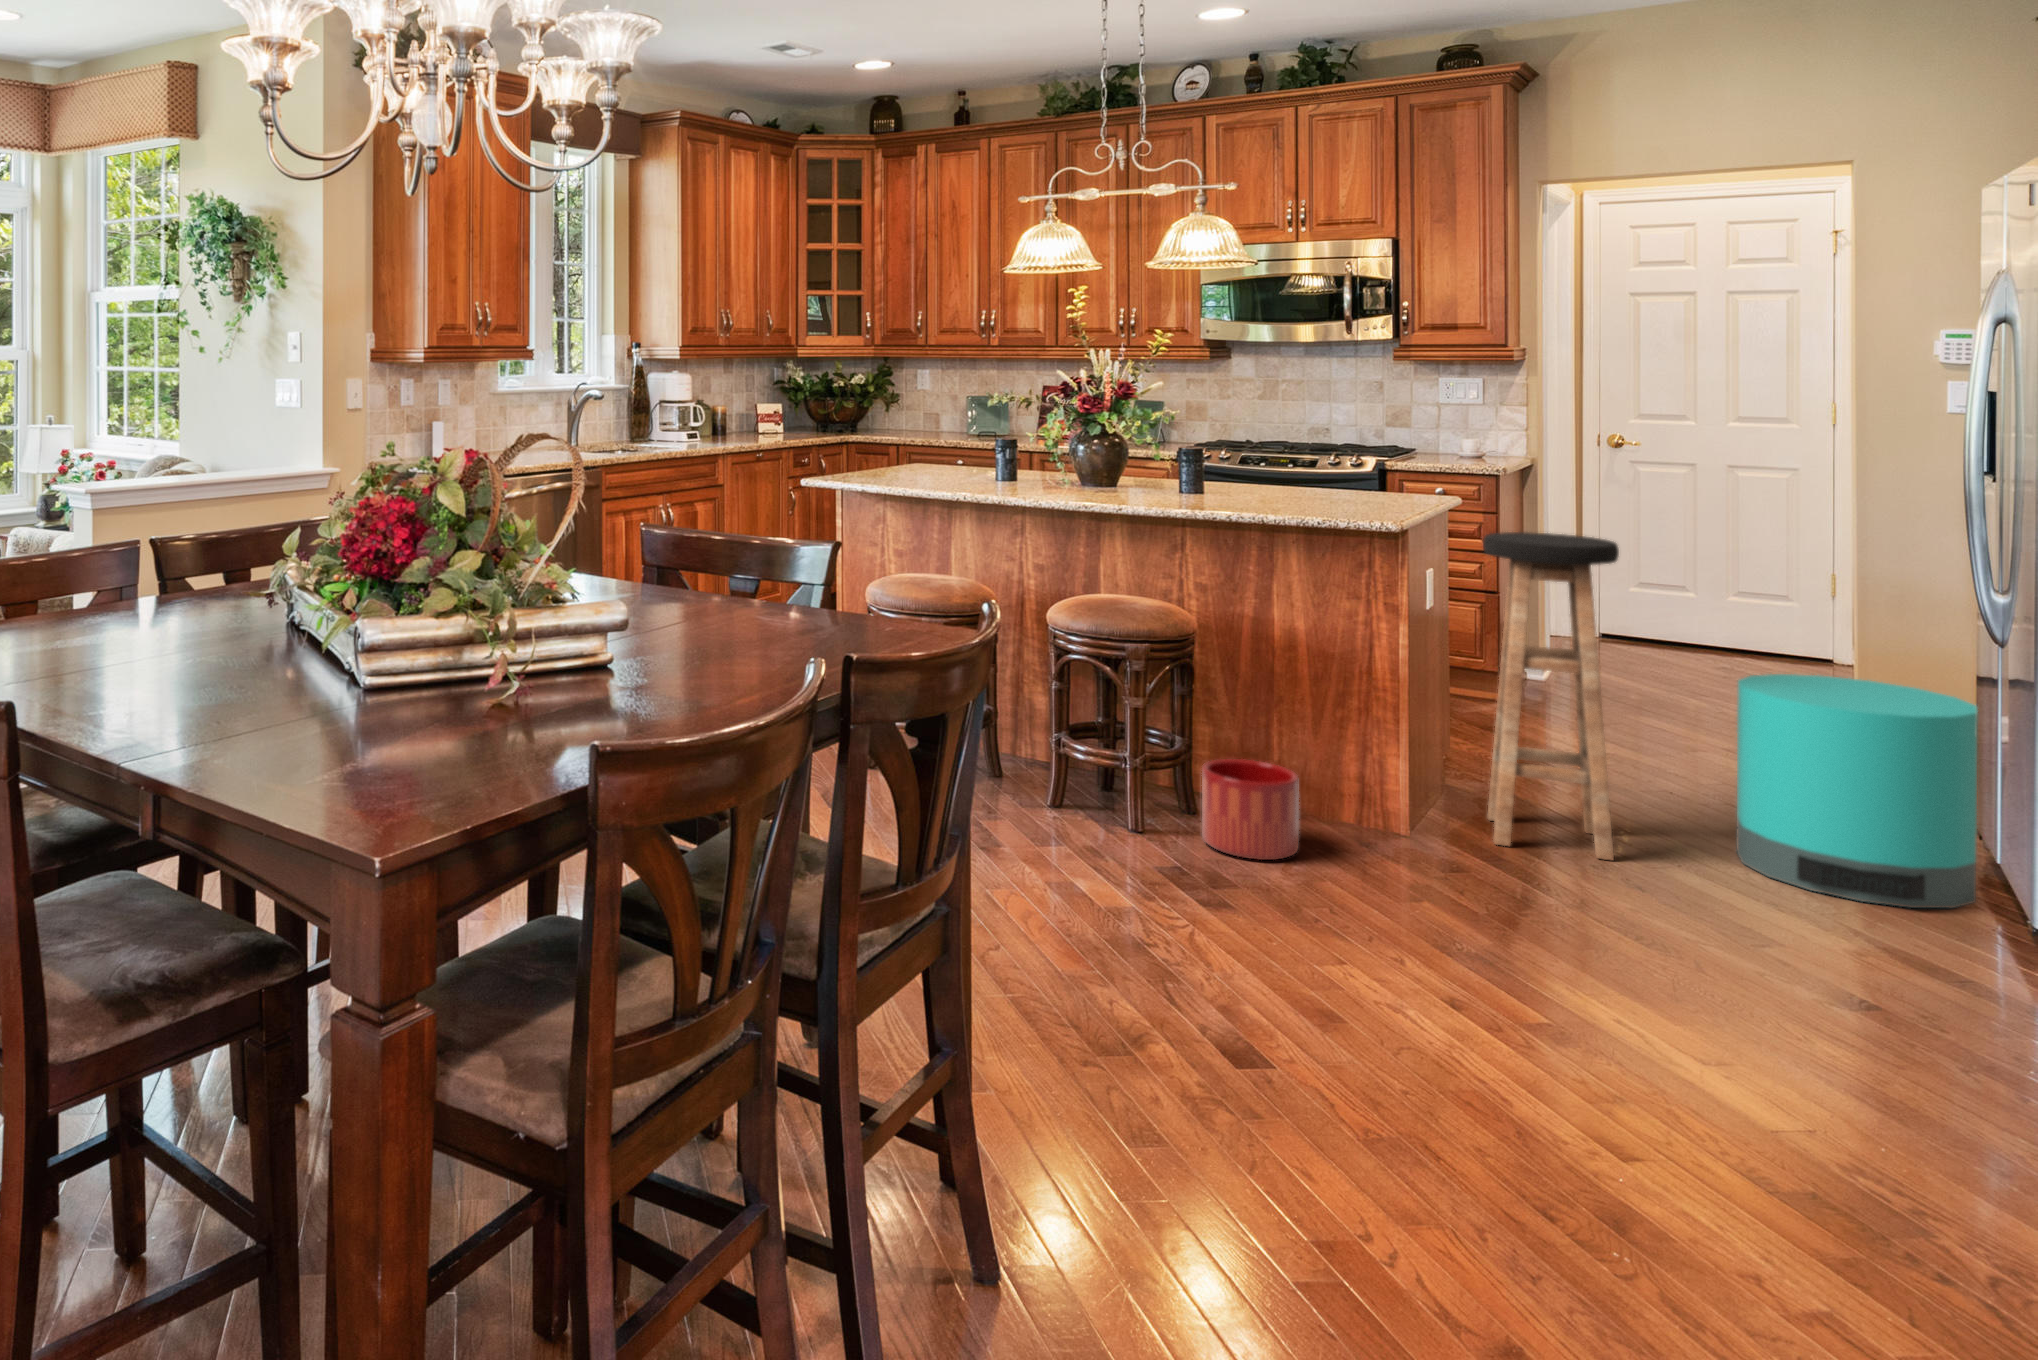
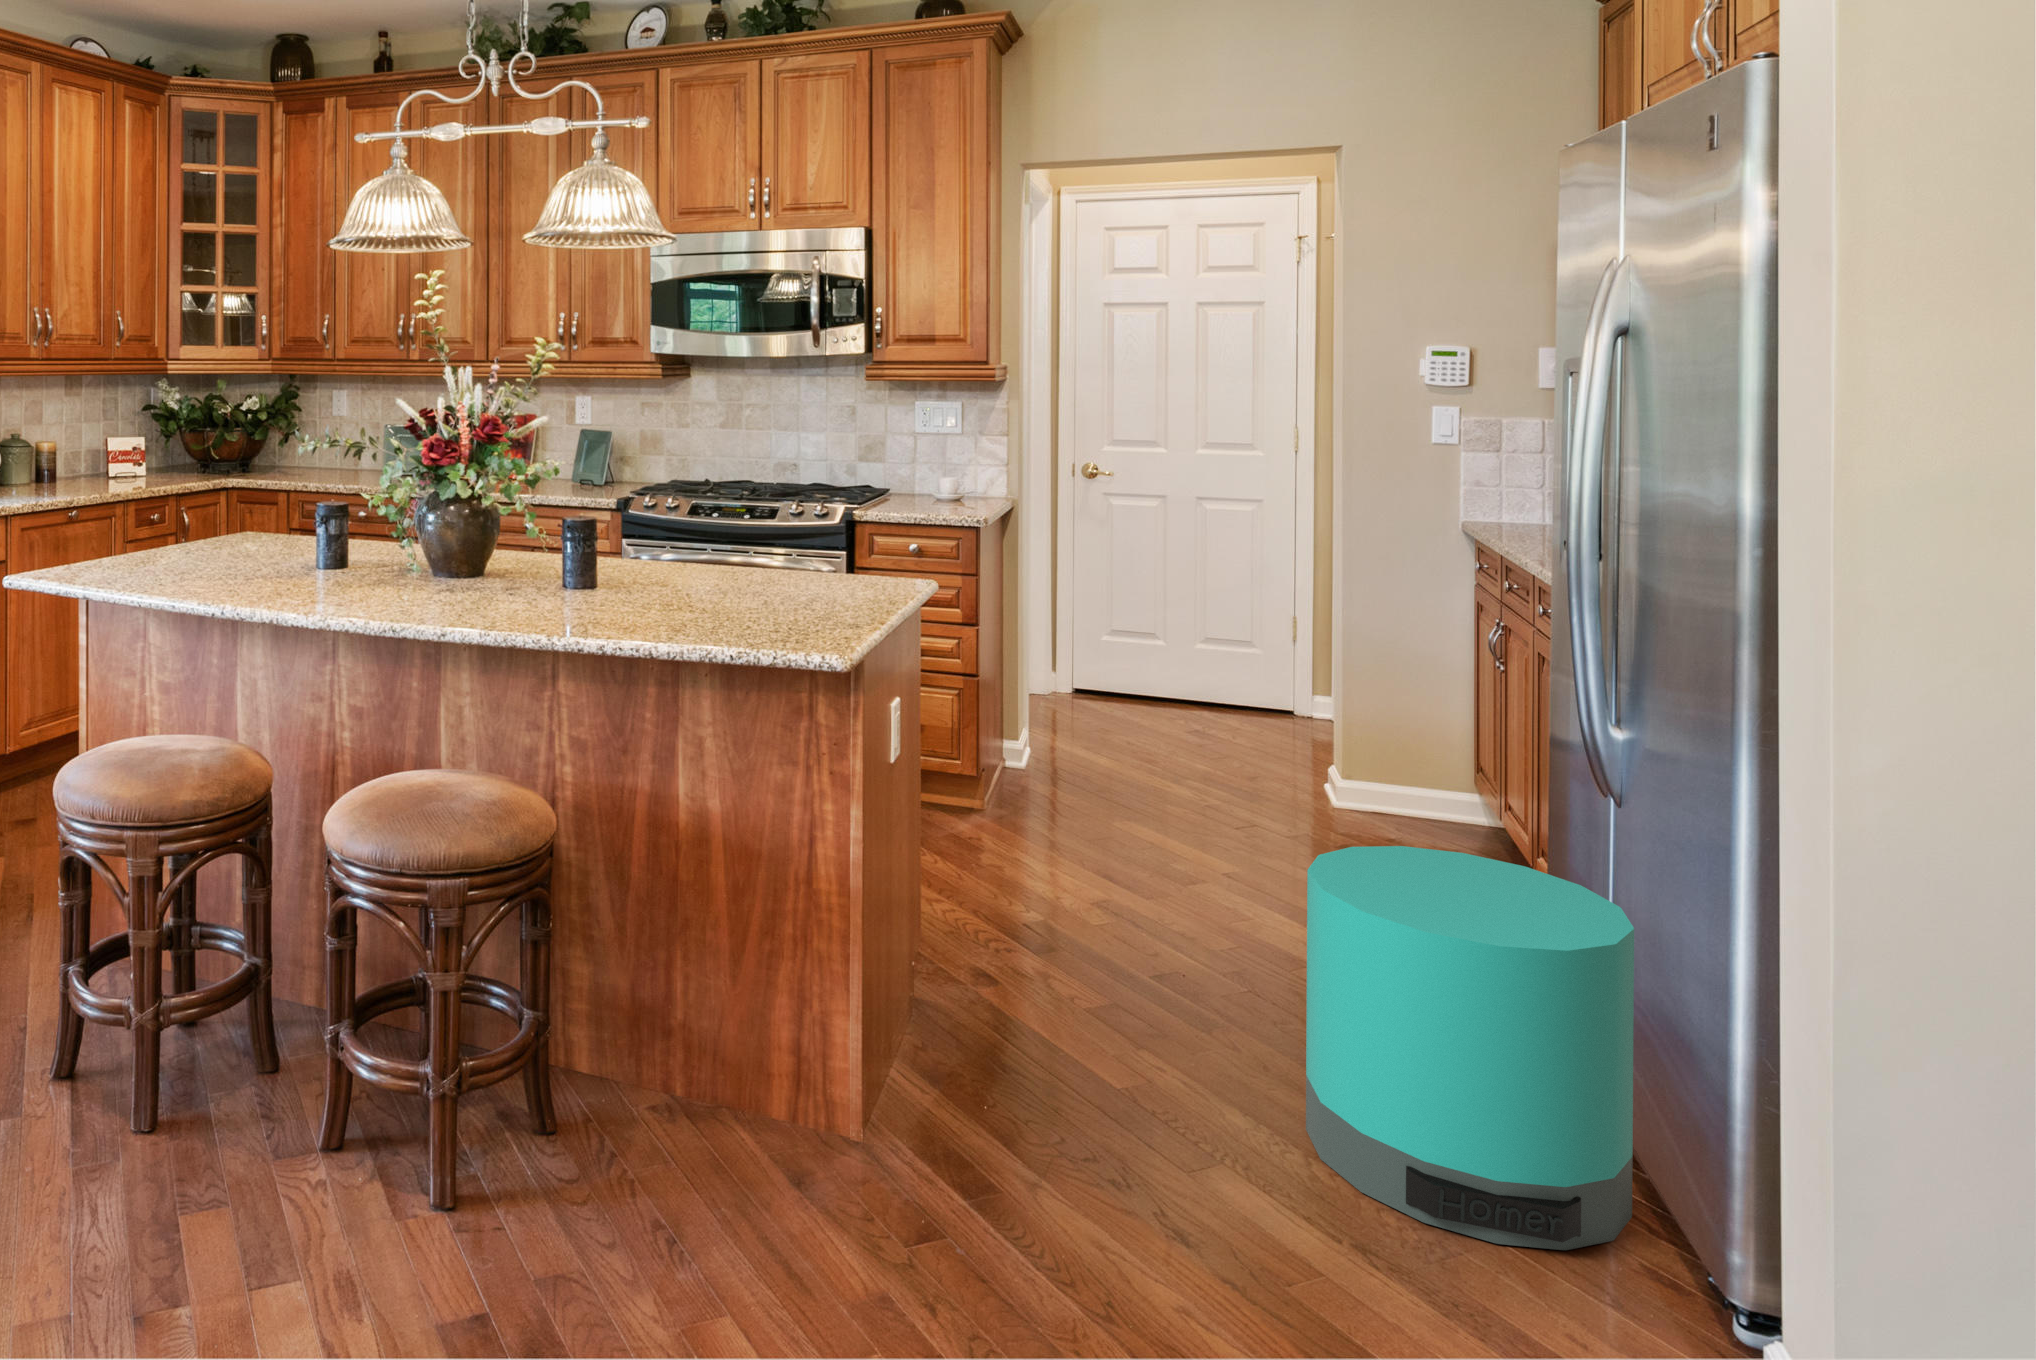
bar stool: present [1483,532,1619,860] -> none [971,648,1157,1180]
planter: present [1202,759,1299,860] -> none [547,1061,698,1271]

